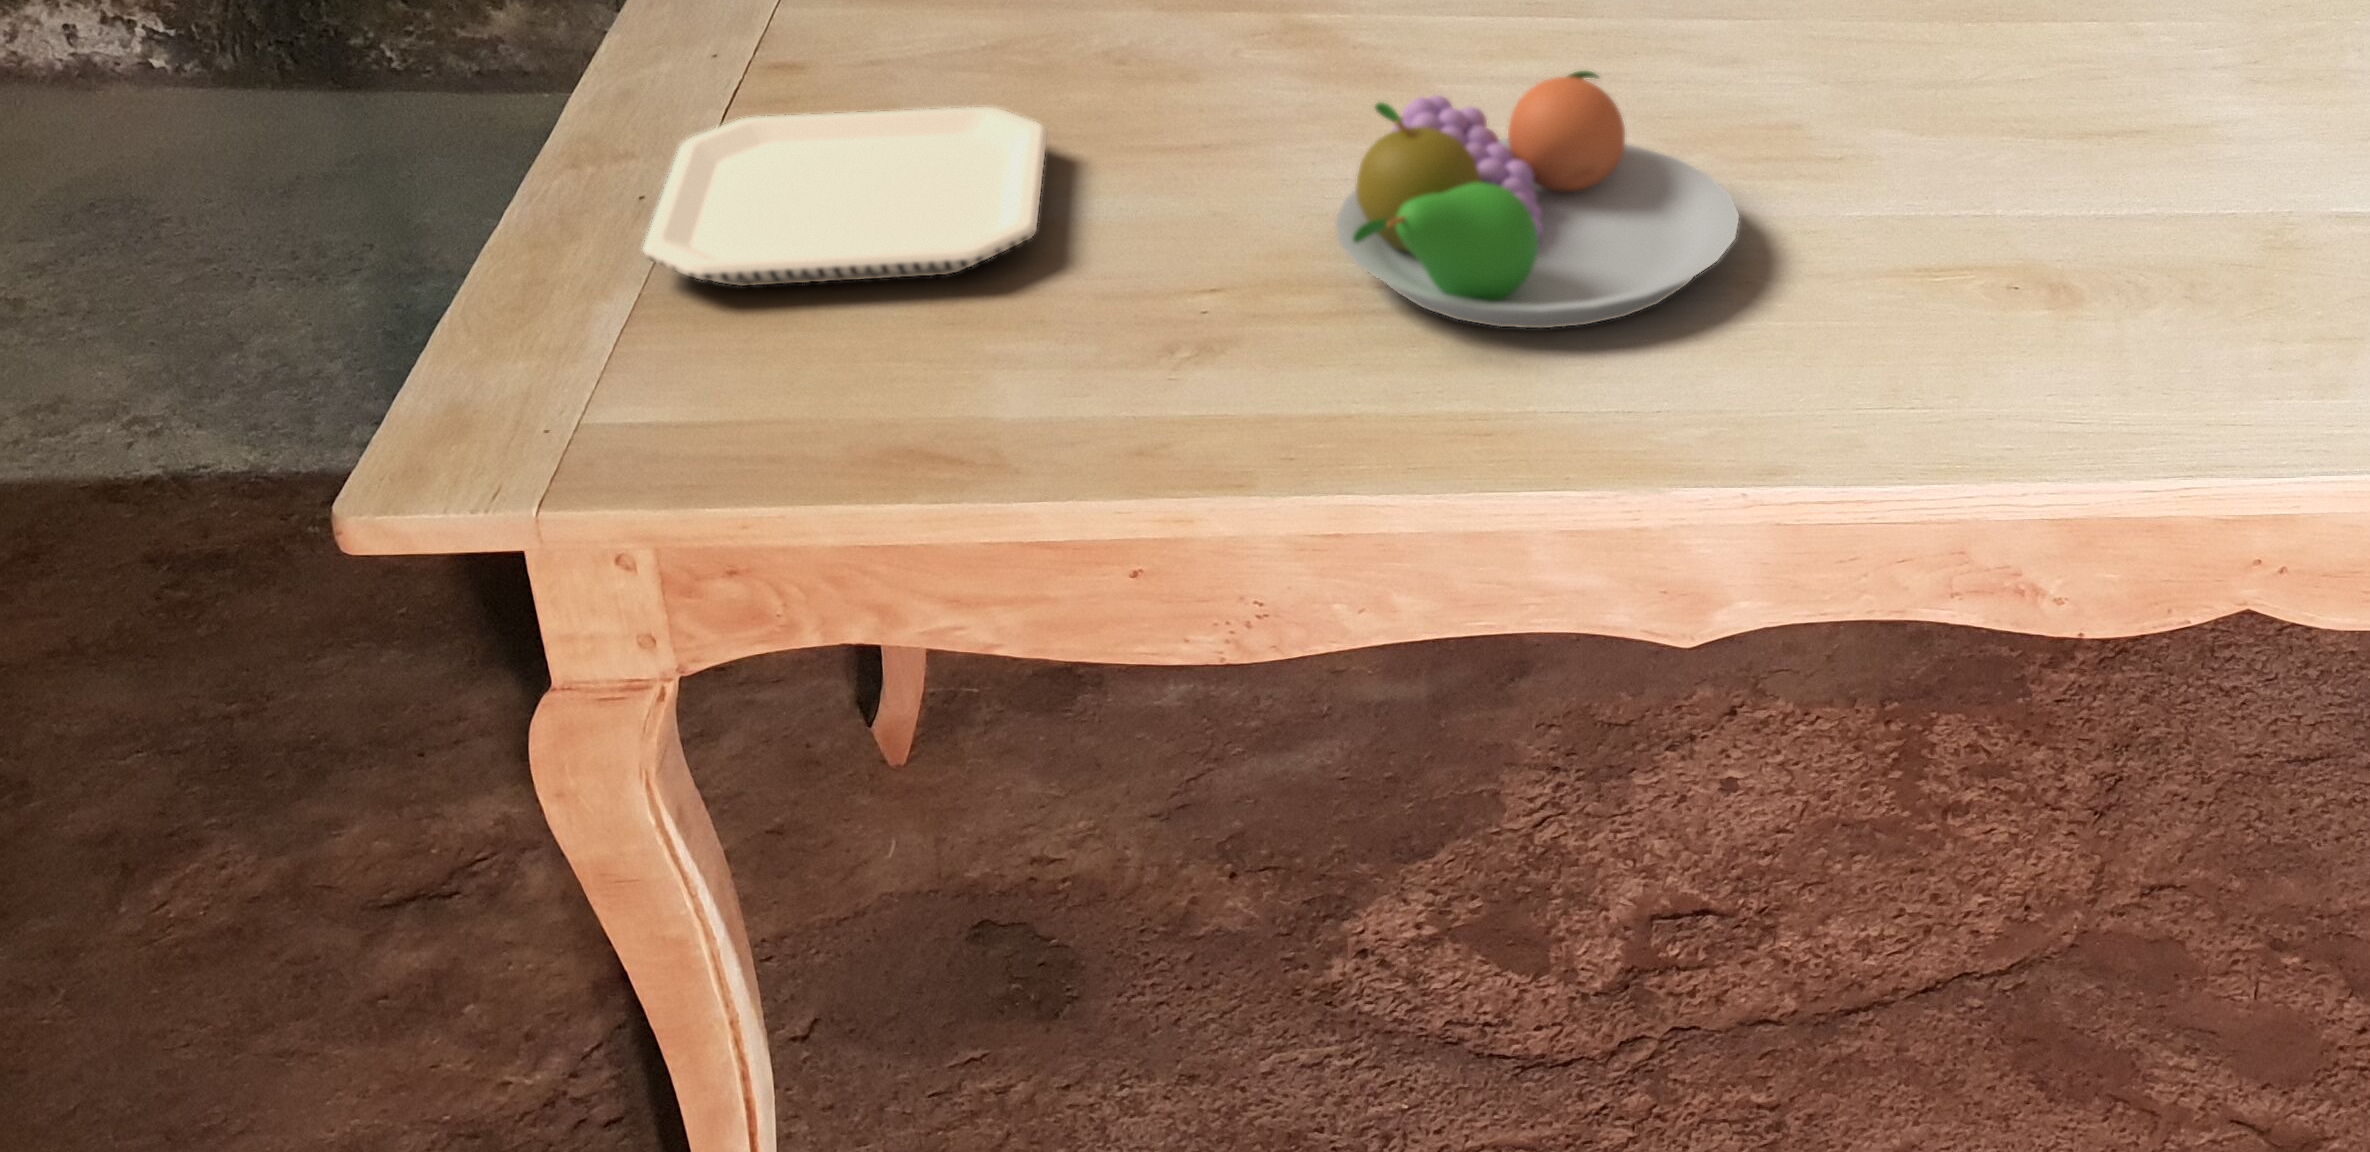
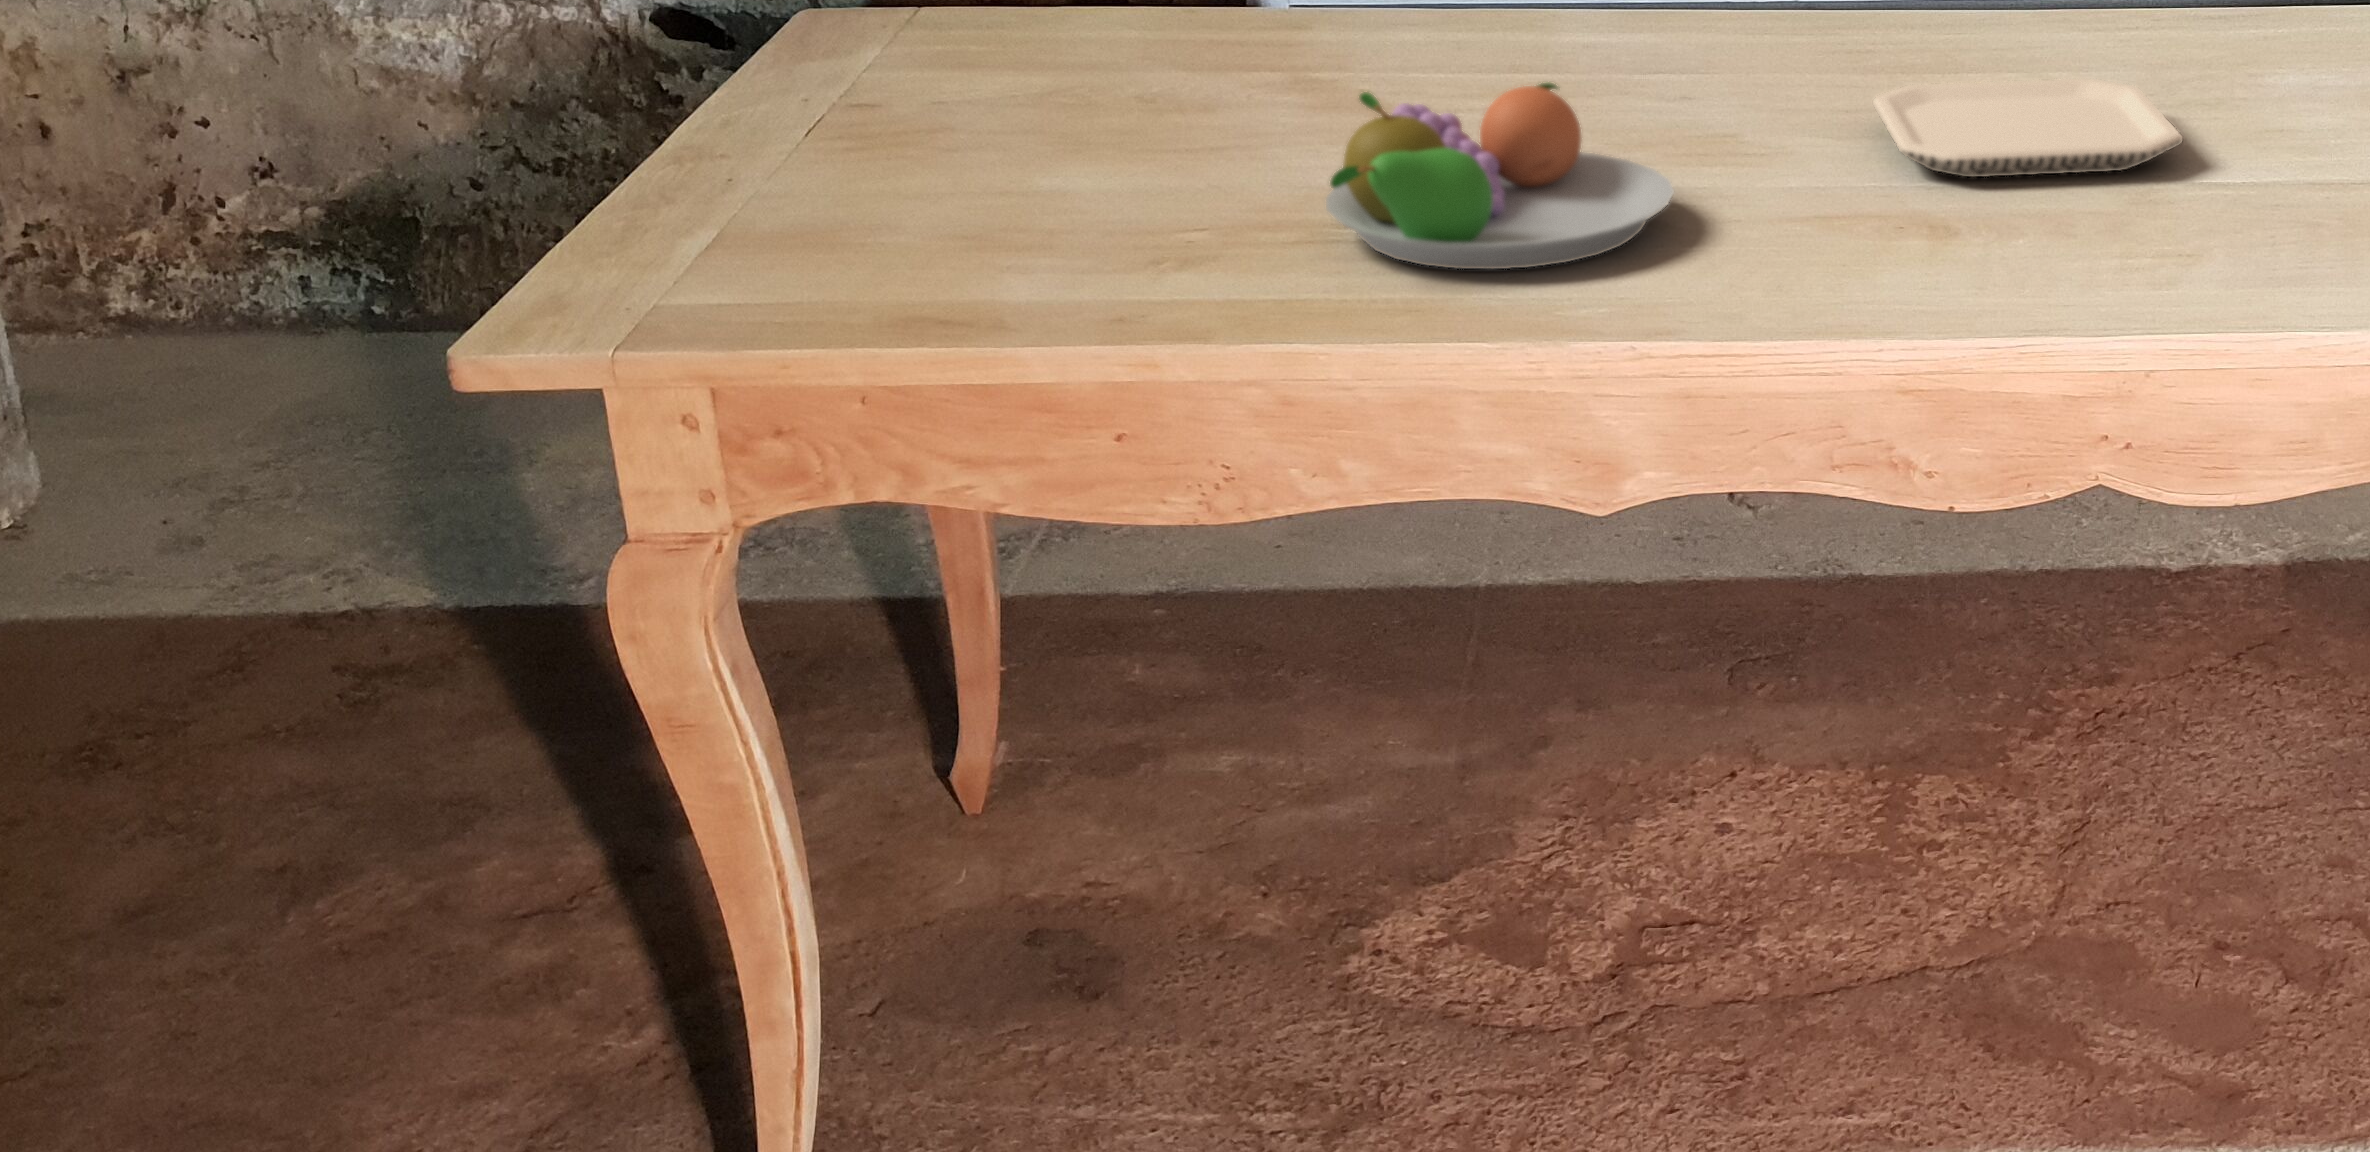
plate: present [643,107,1047,286] -> present [1873,79,2183,177]

